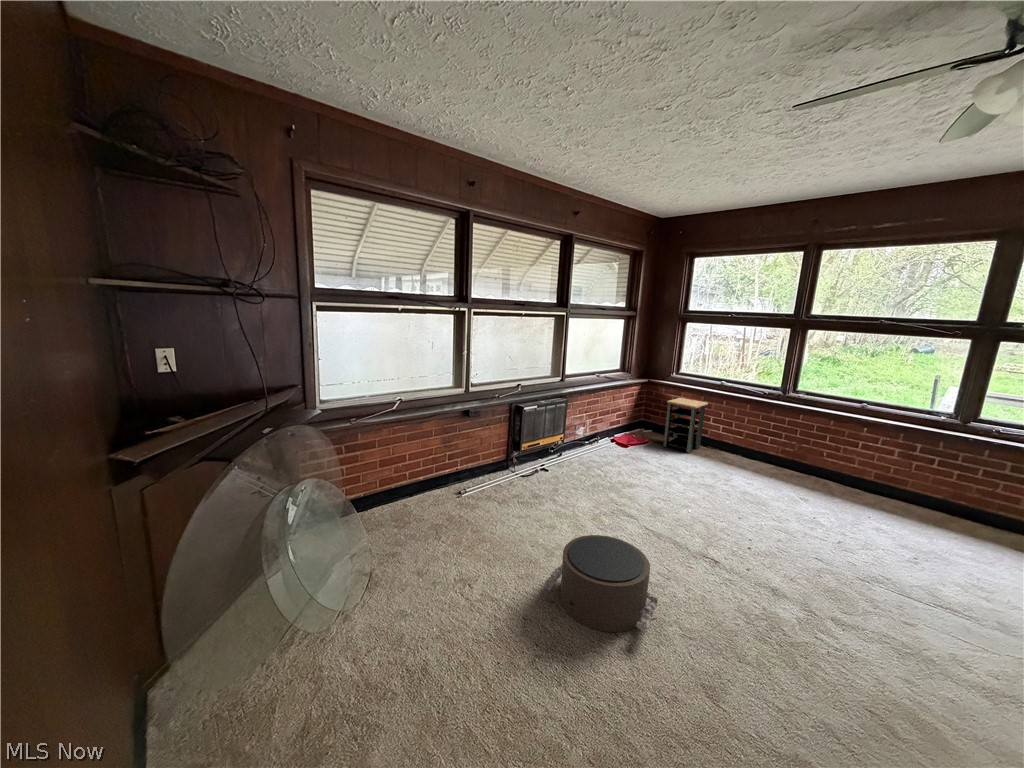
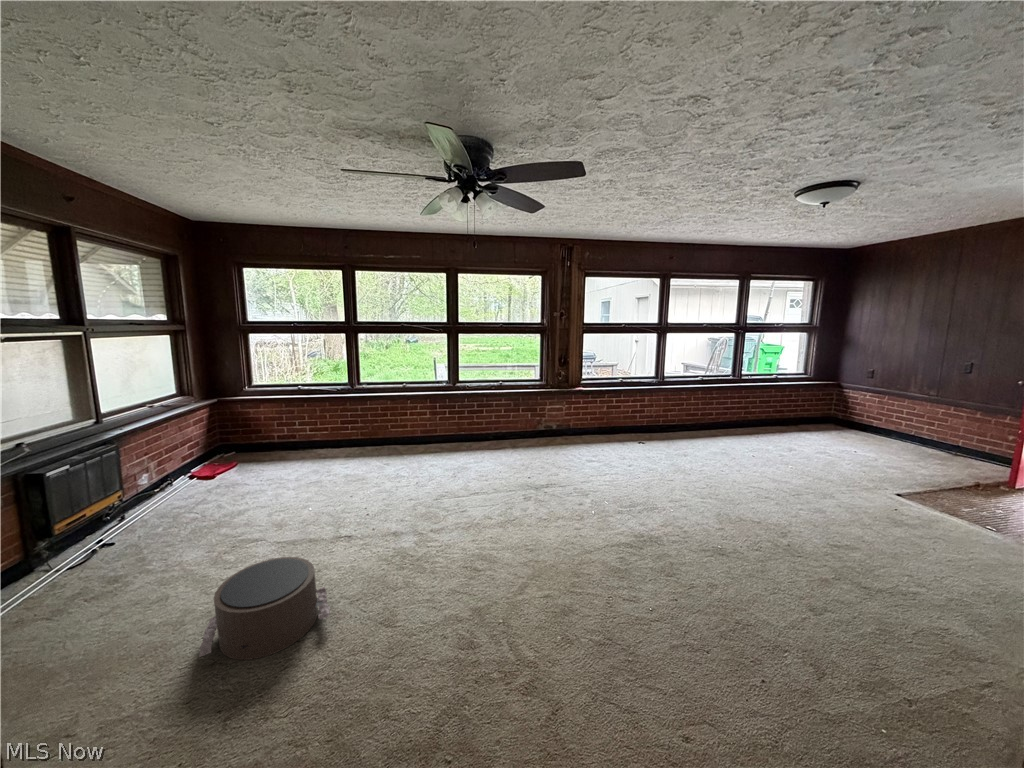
side table: present [663,398,708,453] -> none [249,409,292,463]

